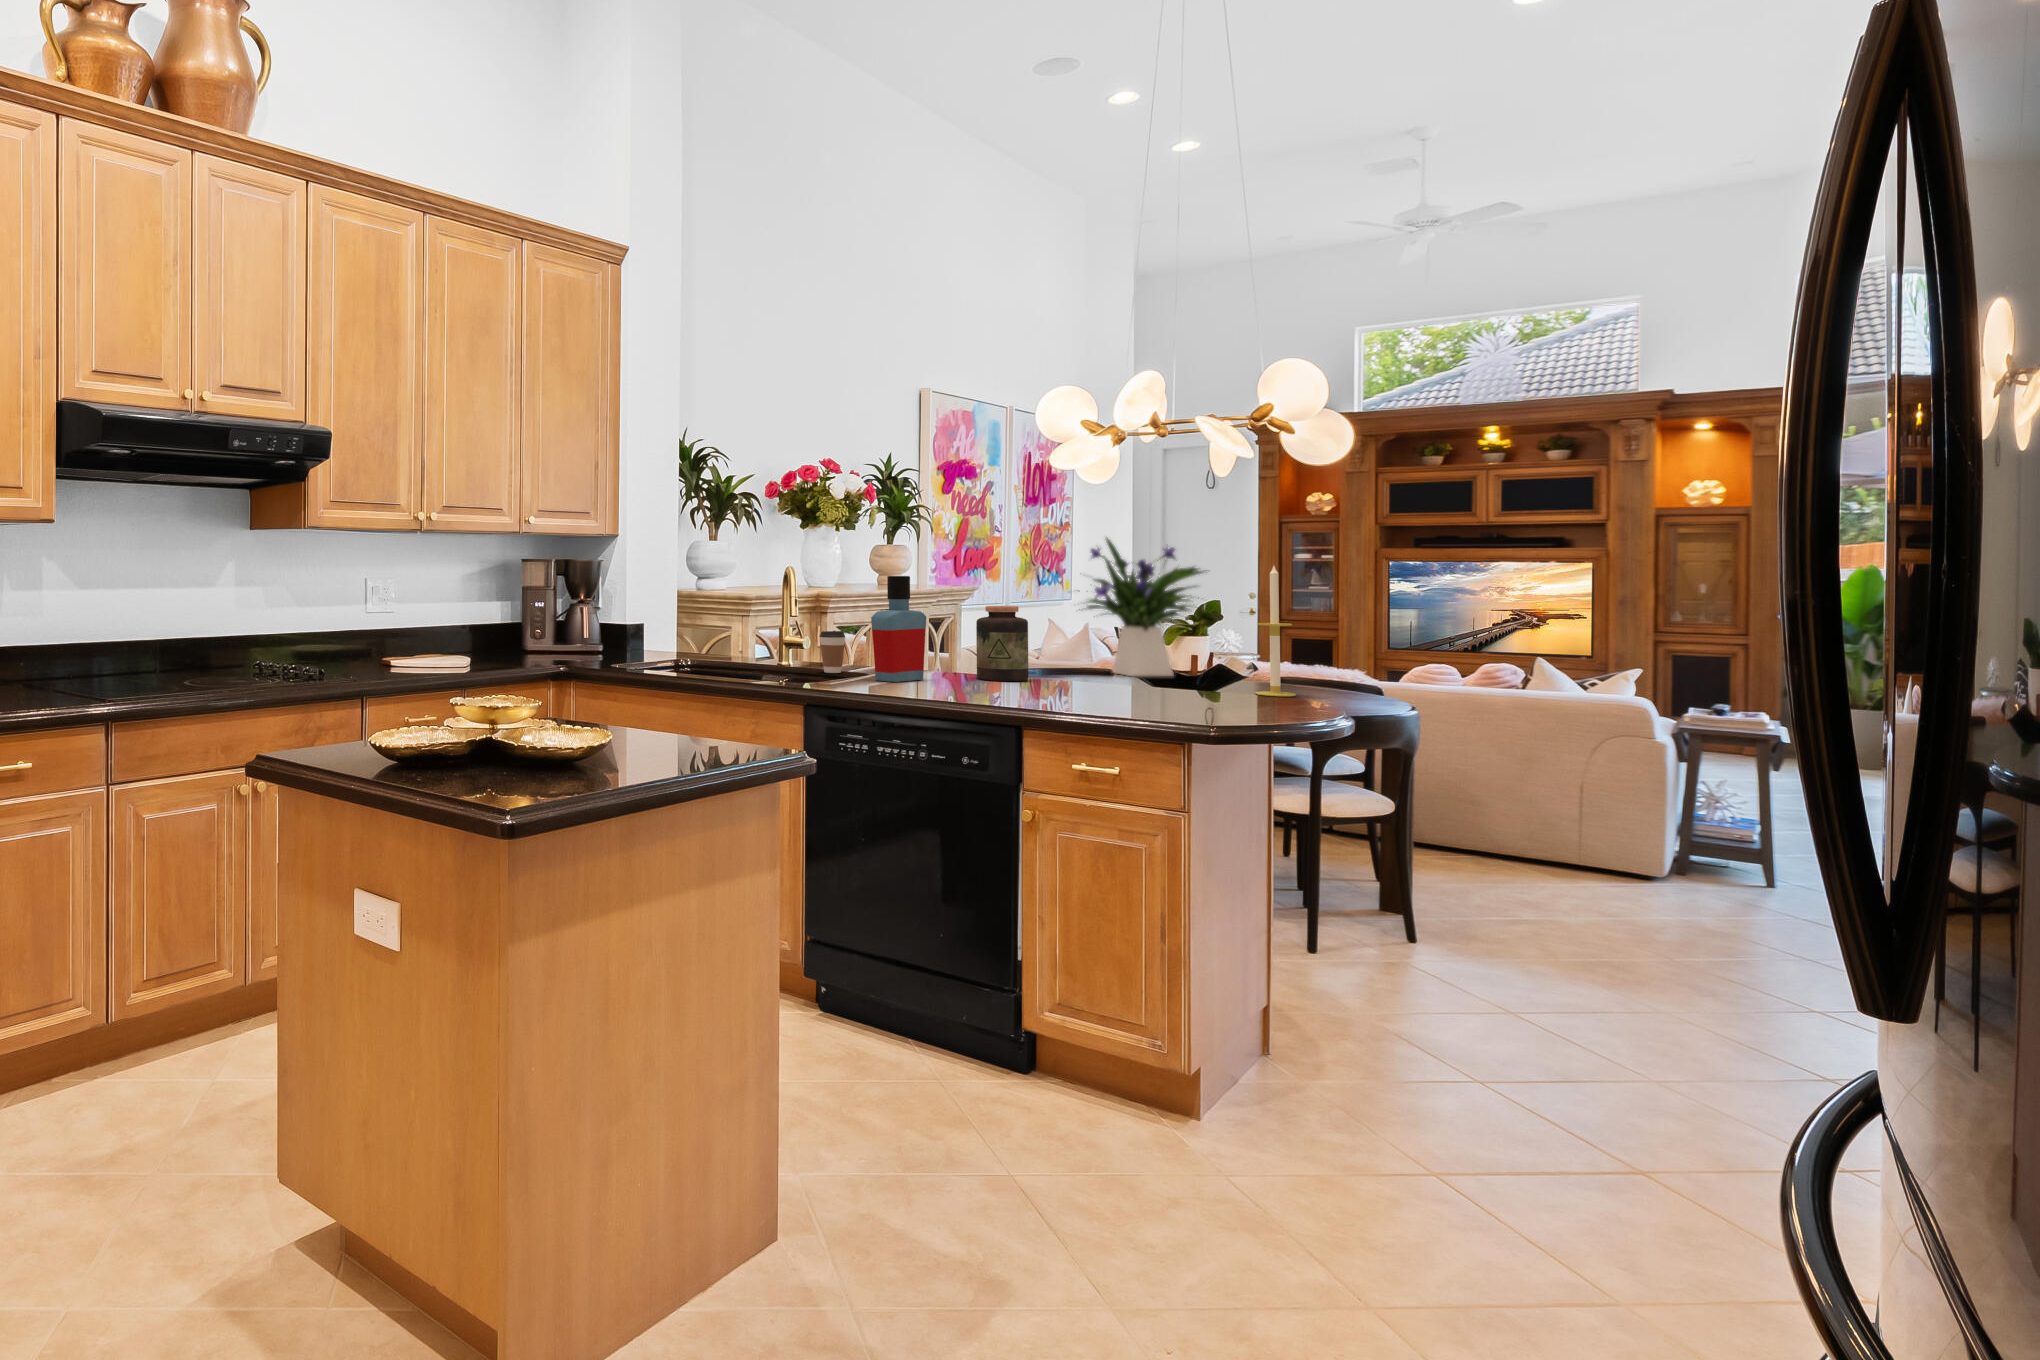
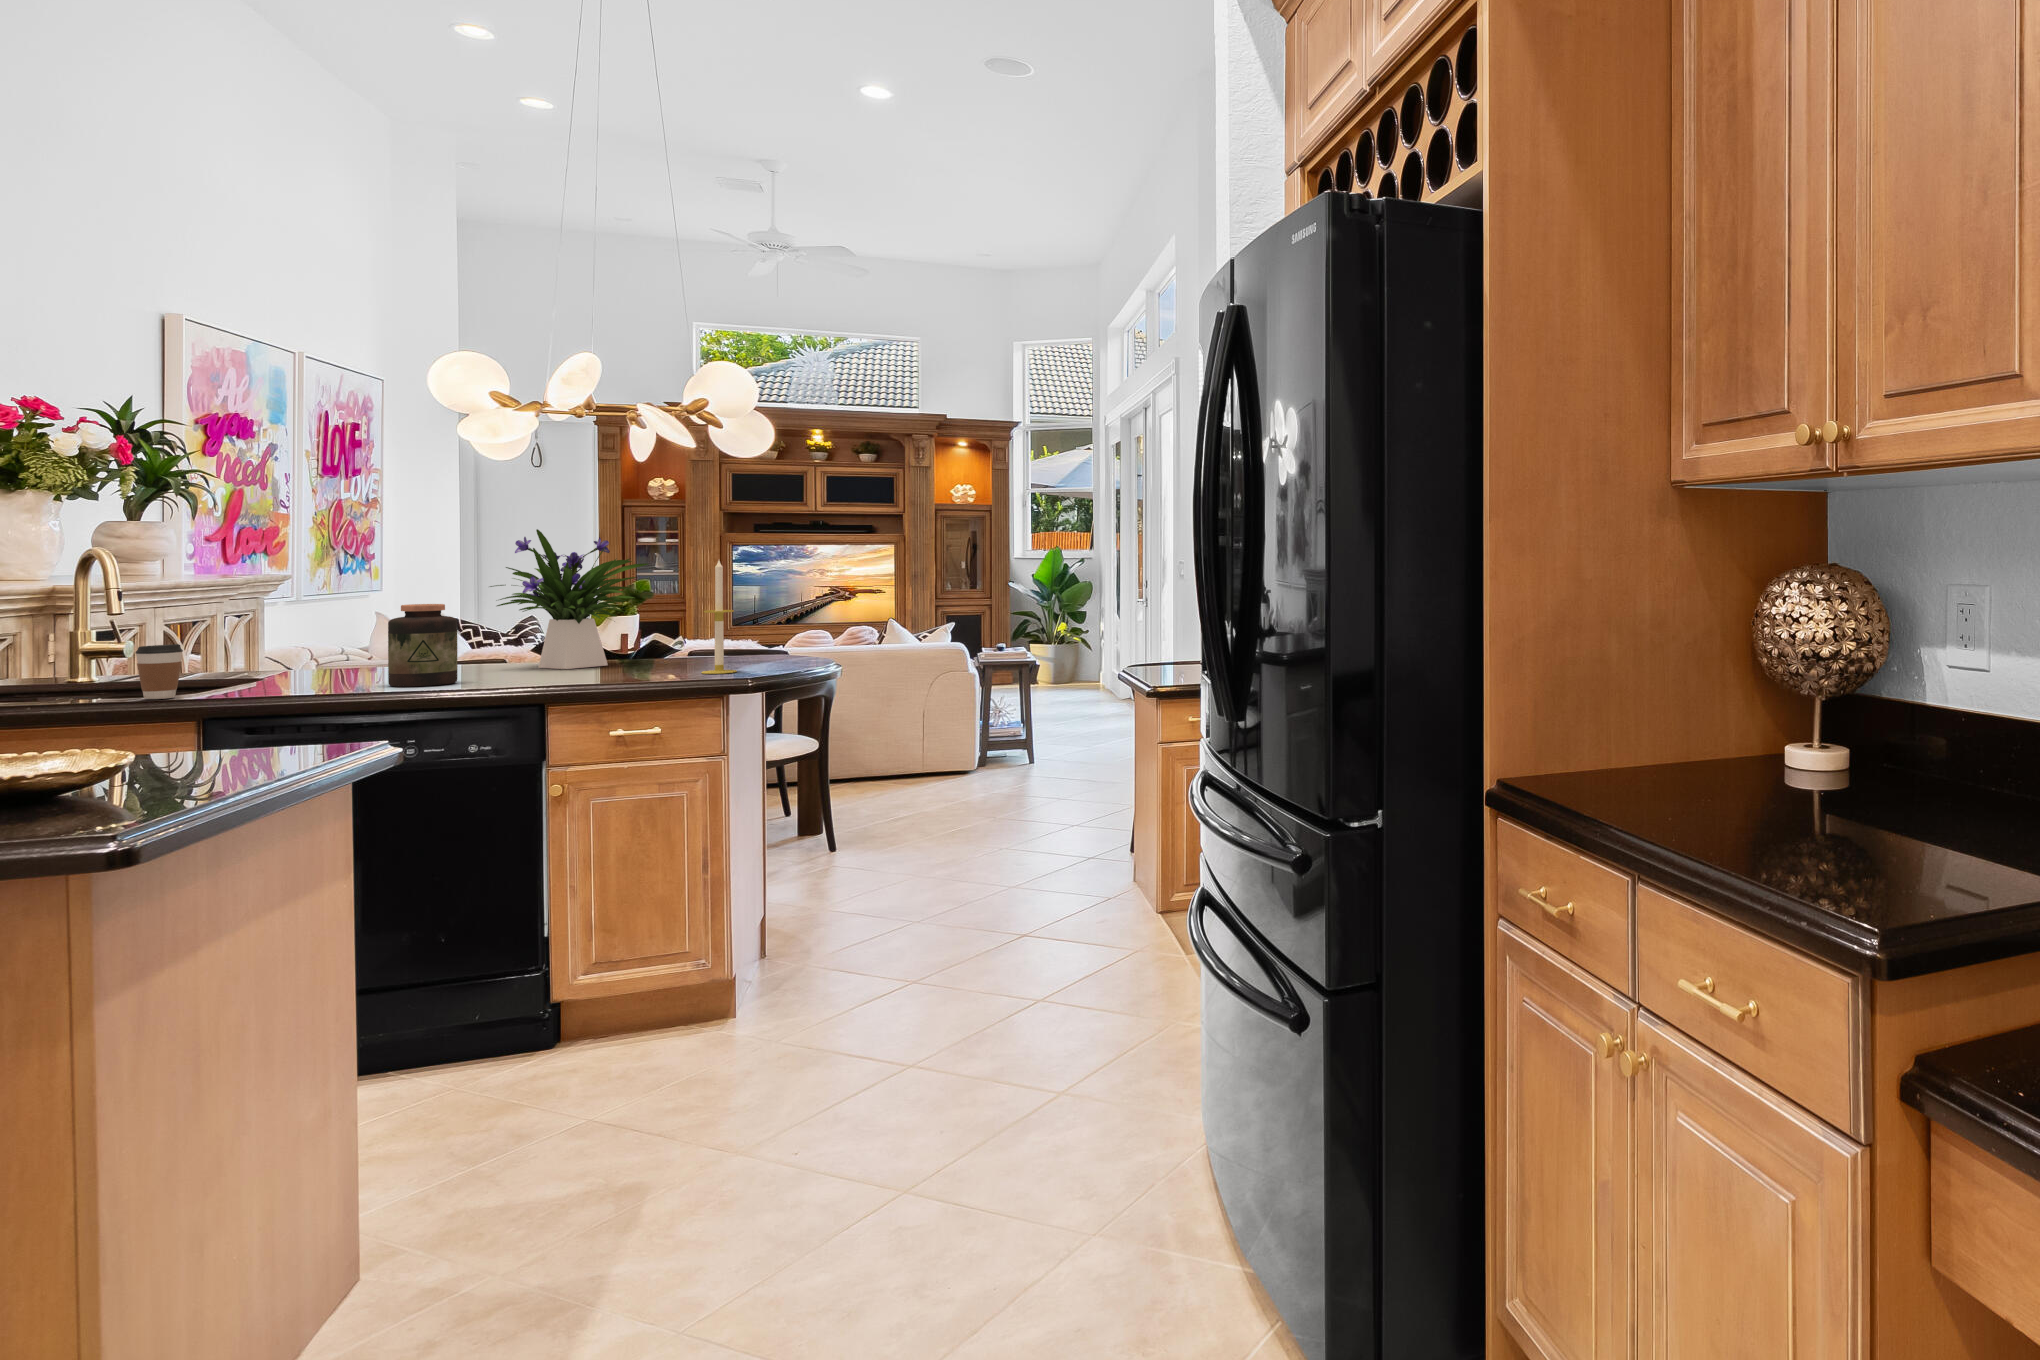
bottle: present [871,576,926,682] -> none [244,574,324,700]

